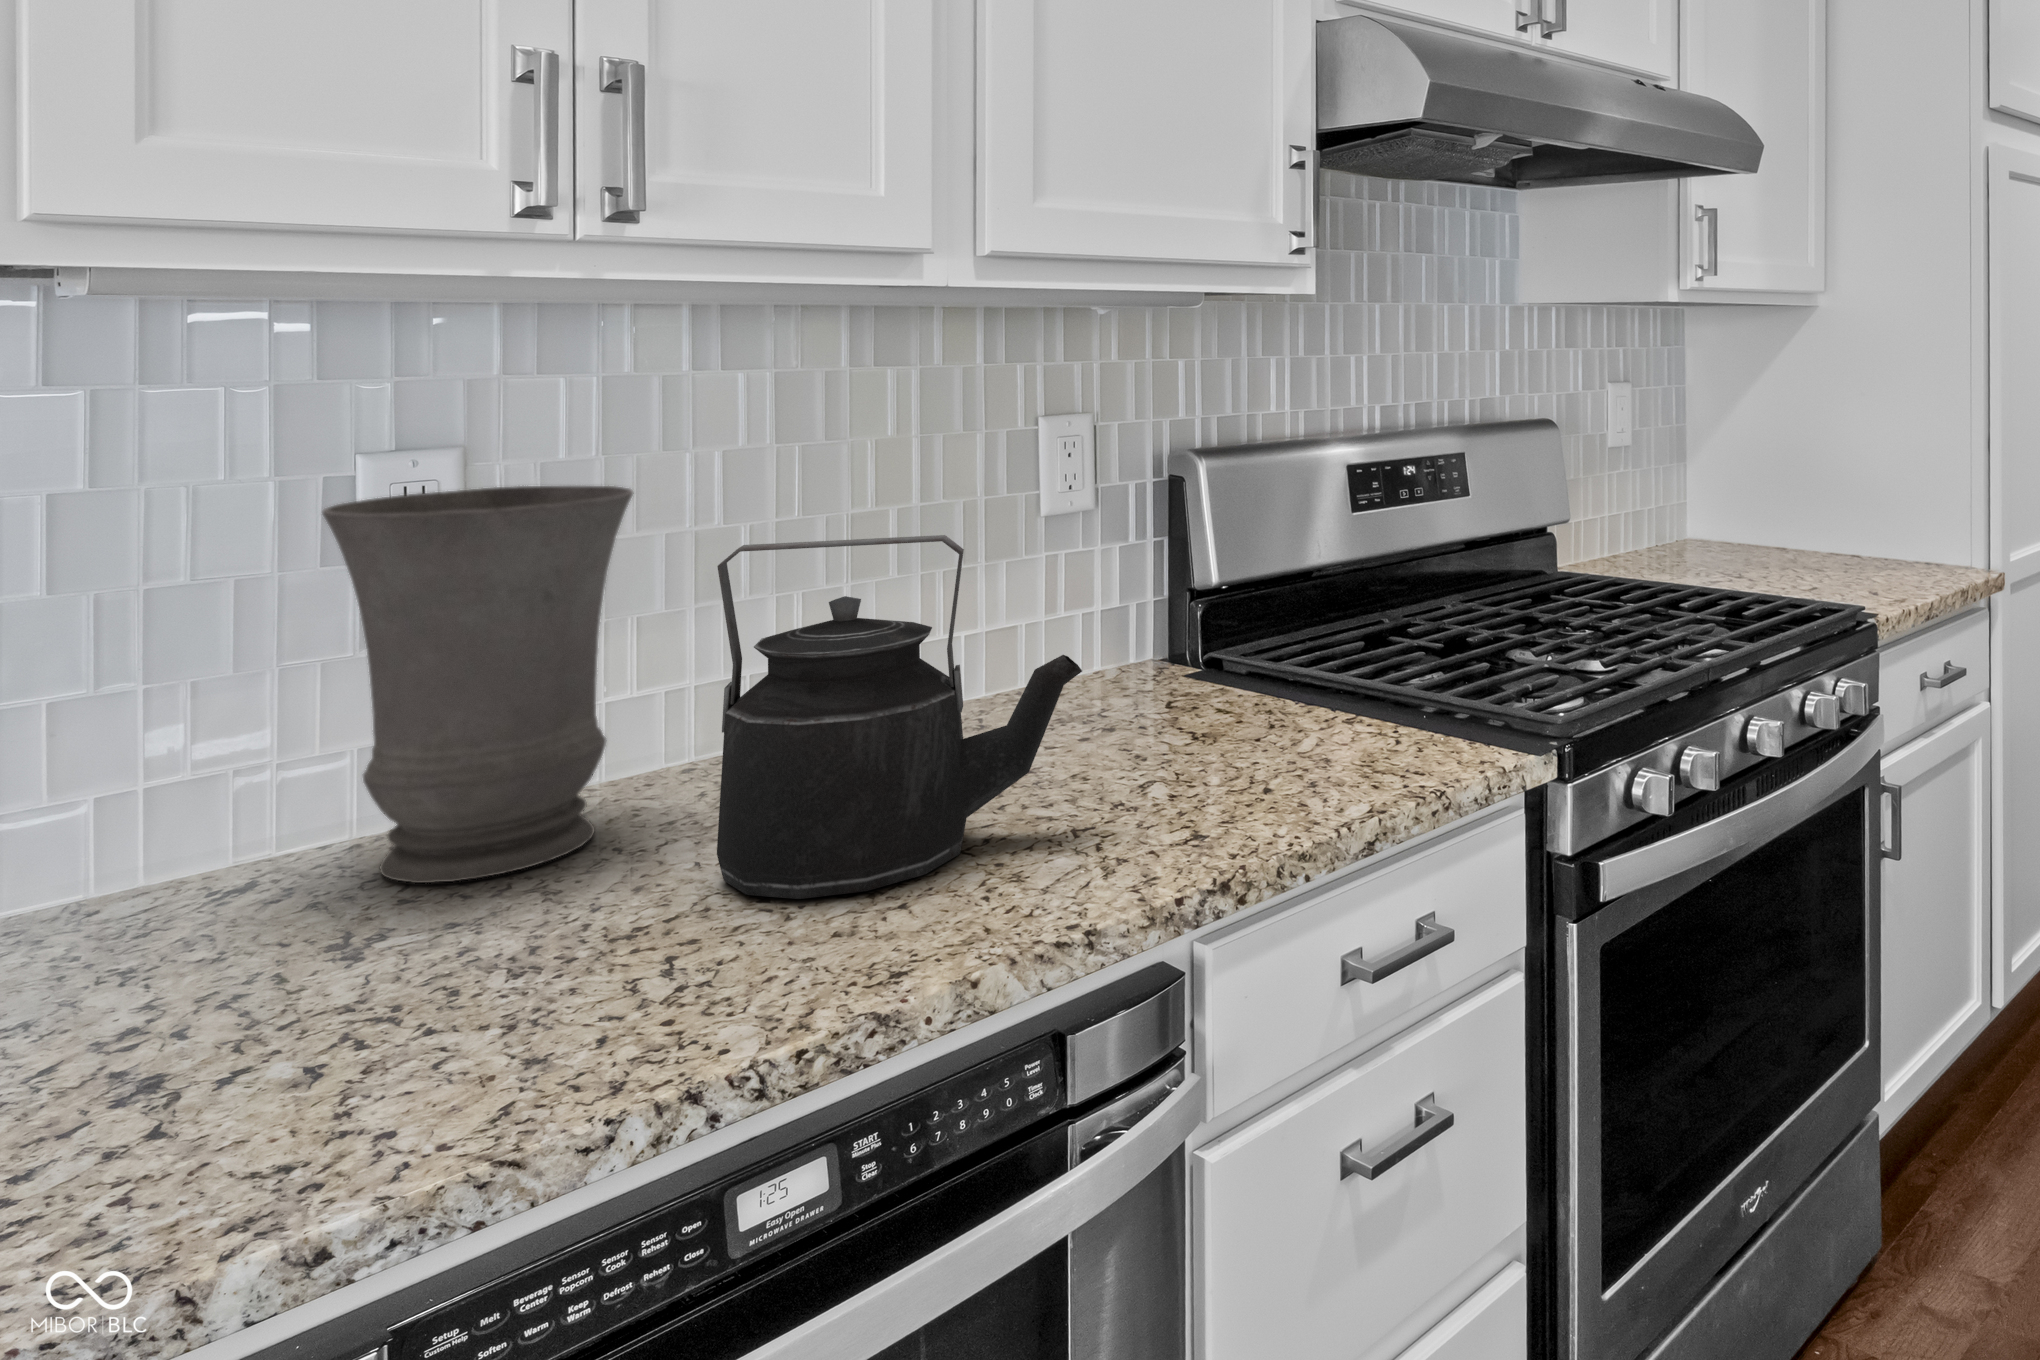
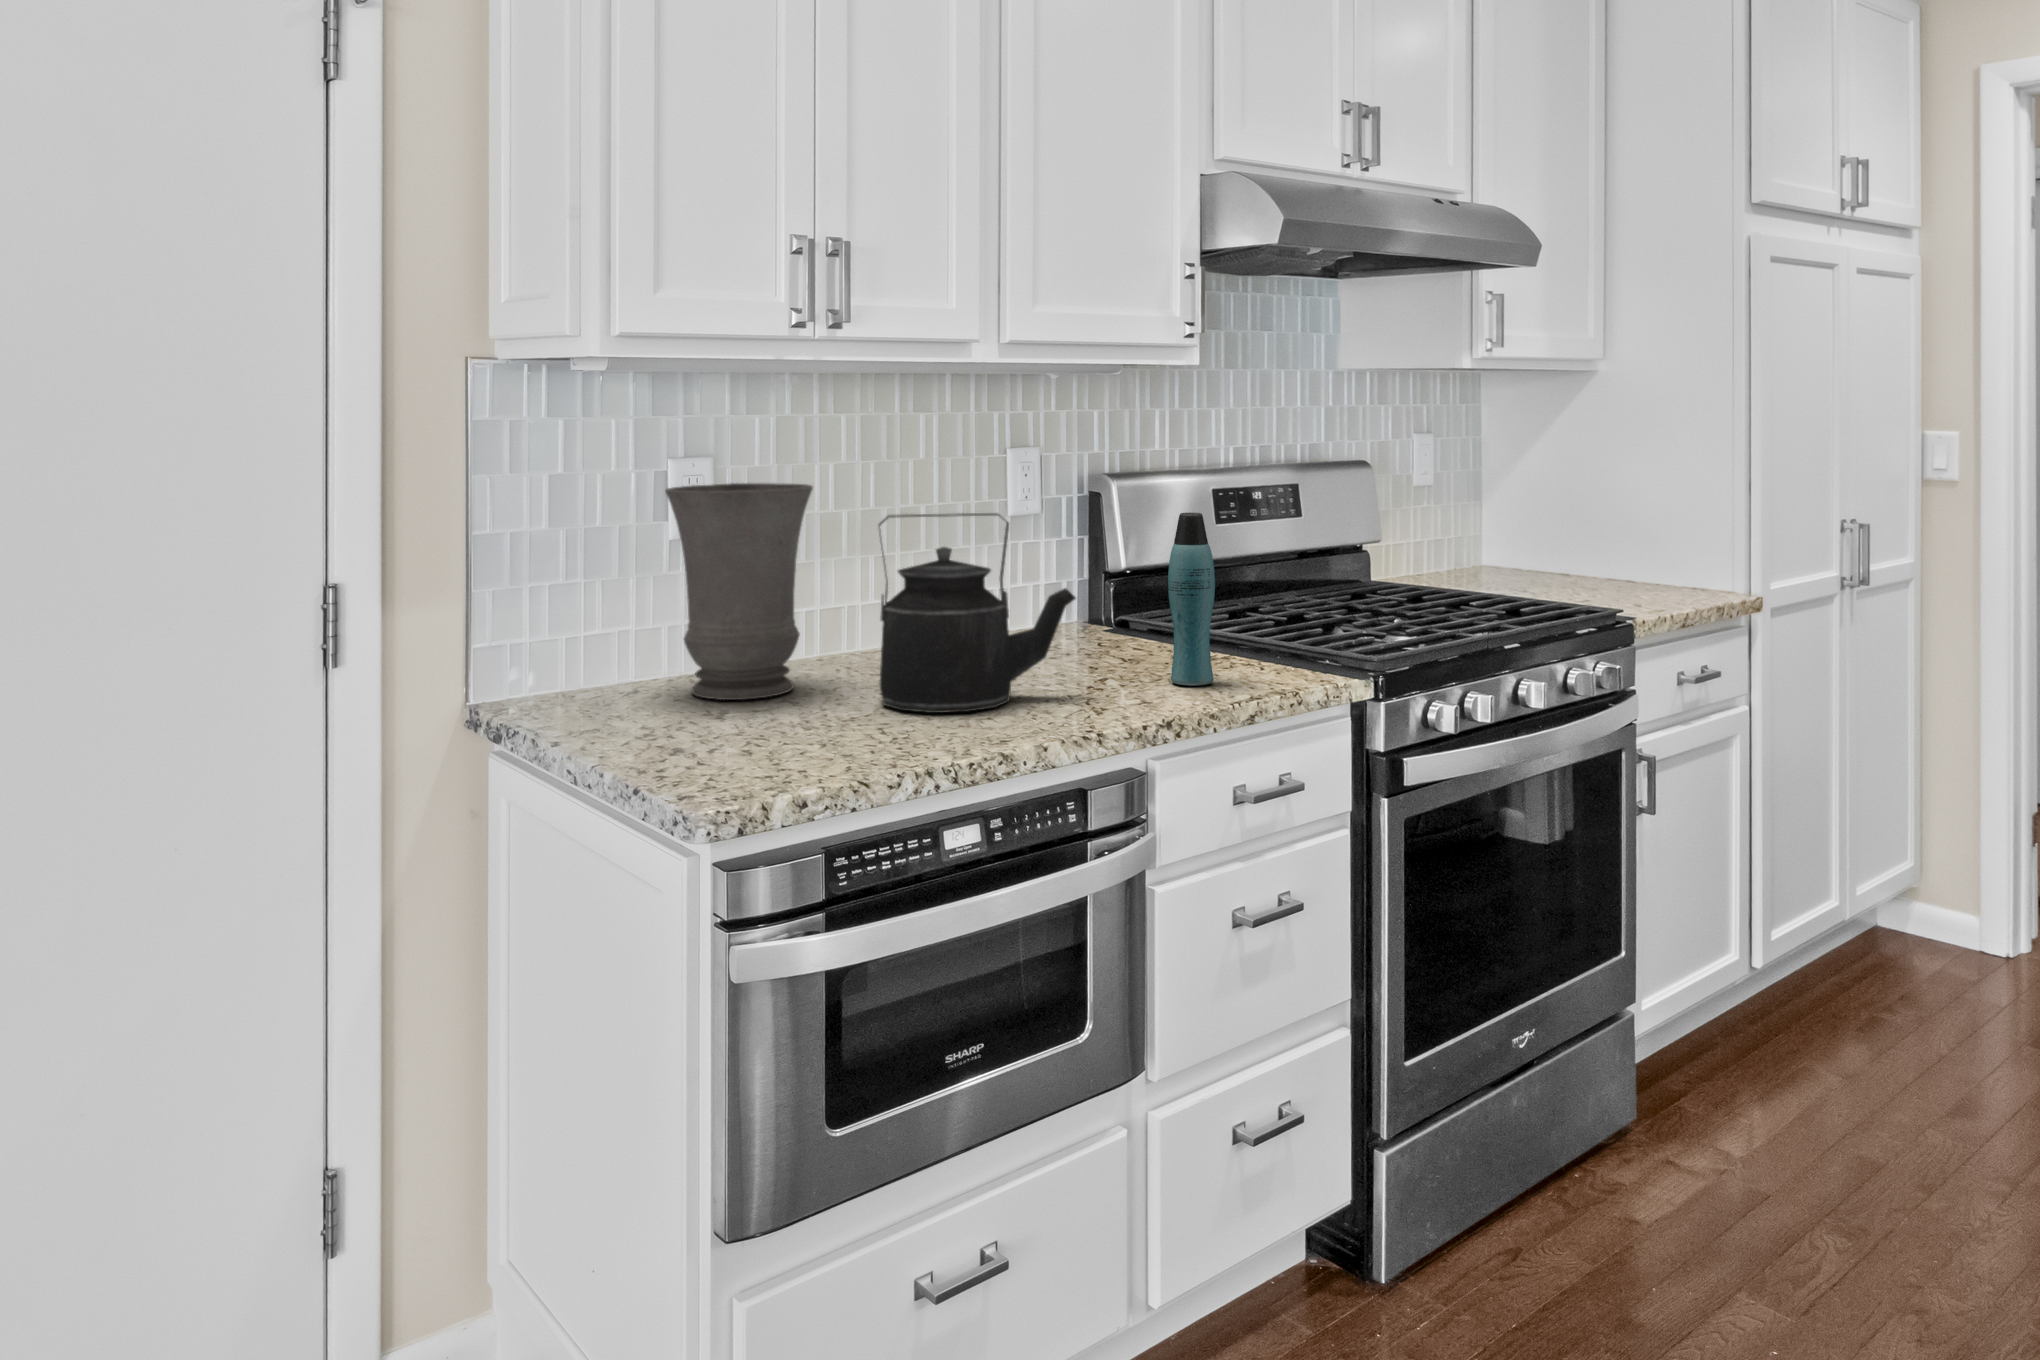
bottle: none [1243,520,1316,793] -> present [1168,512,1215,686]

